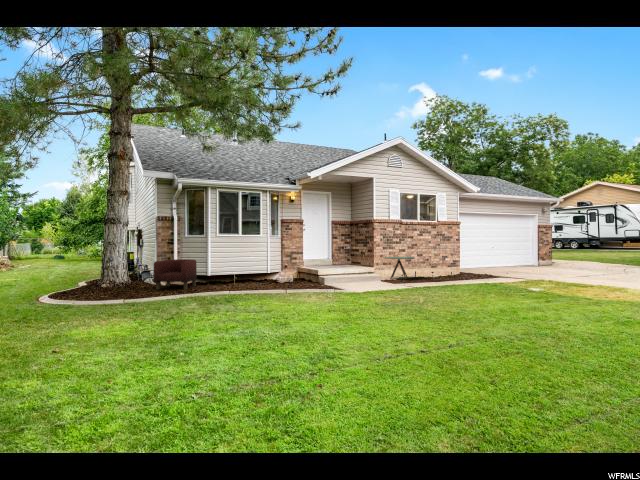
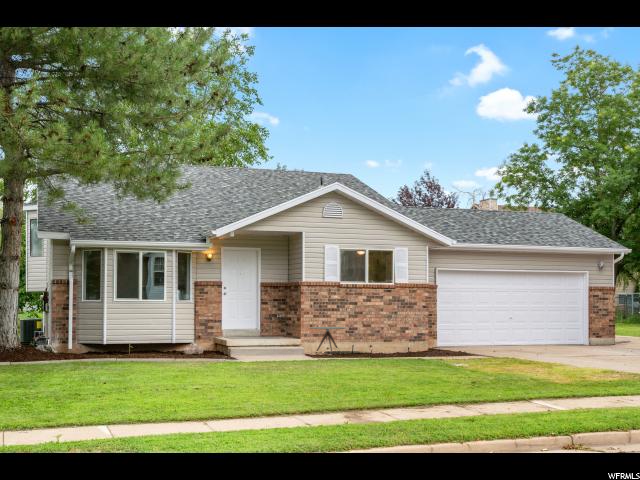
armchair: present [154,259,197,289] -> none [44,327,91,358]

